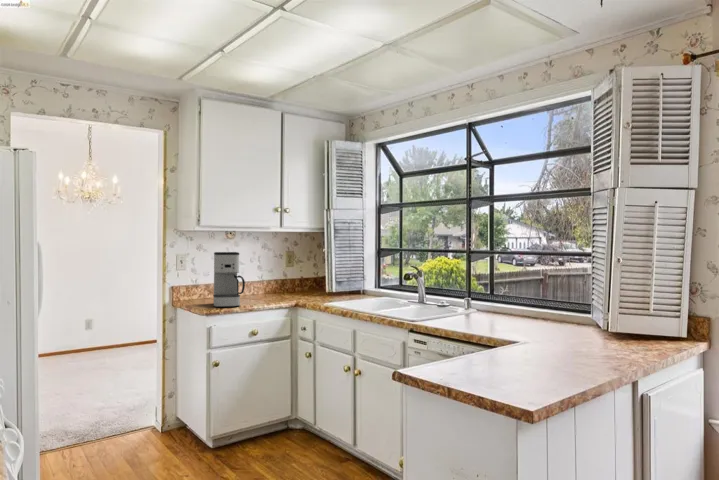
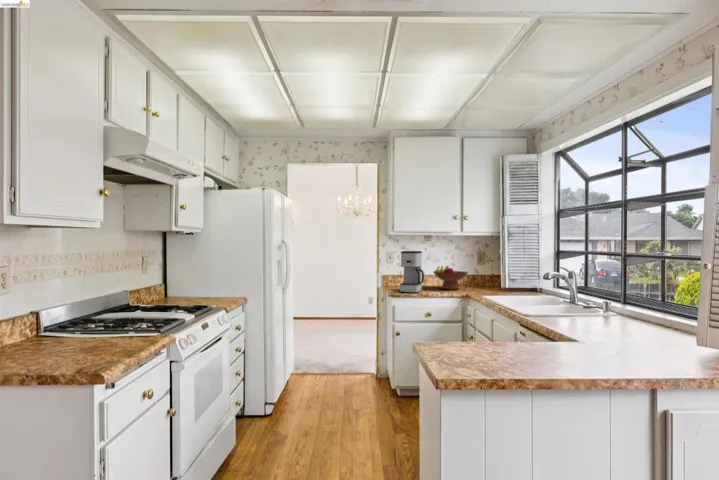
fruit bowl: none [243,270,287,299] -> present [433,266,468,289]

